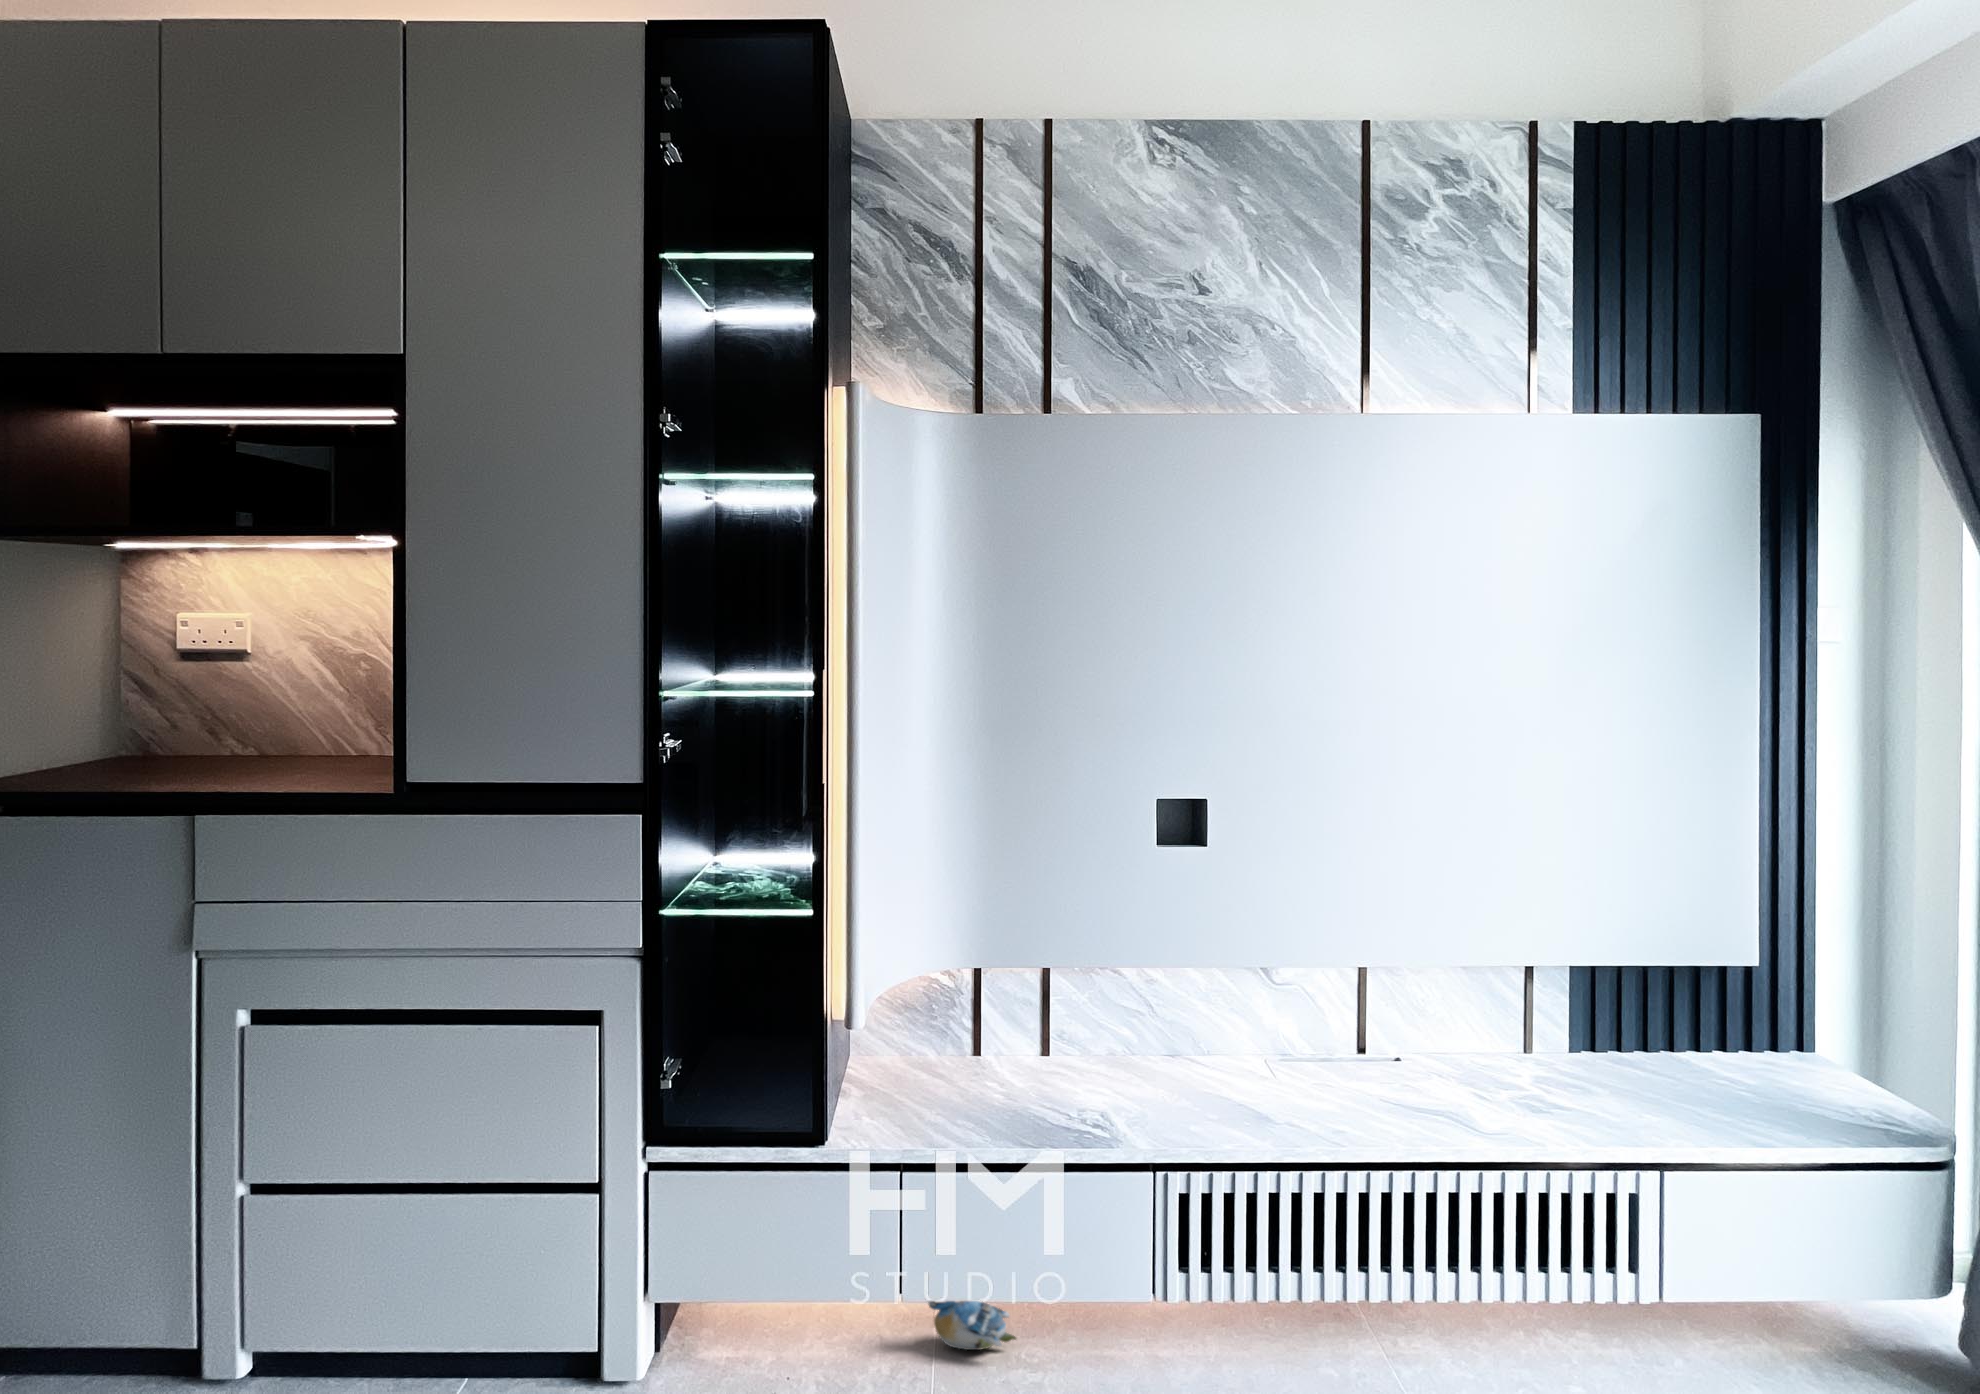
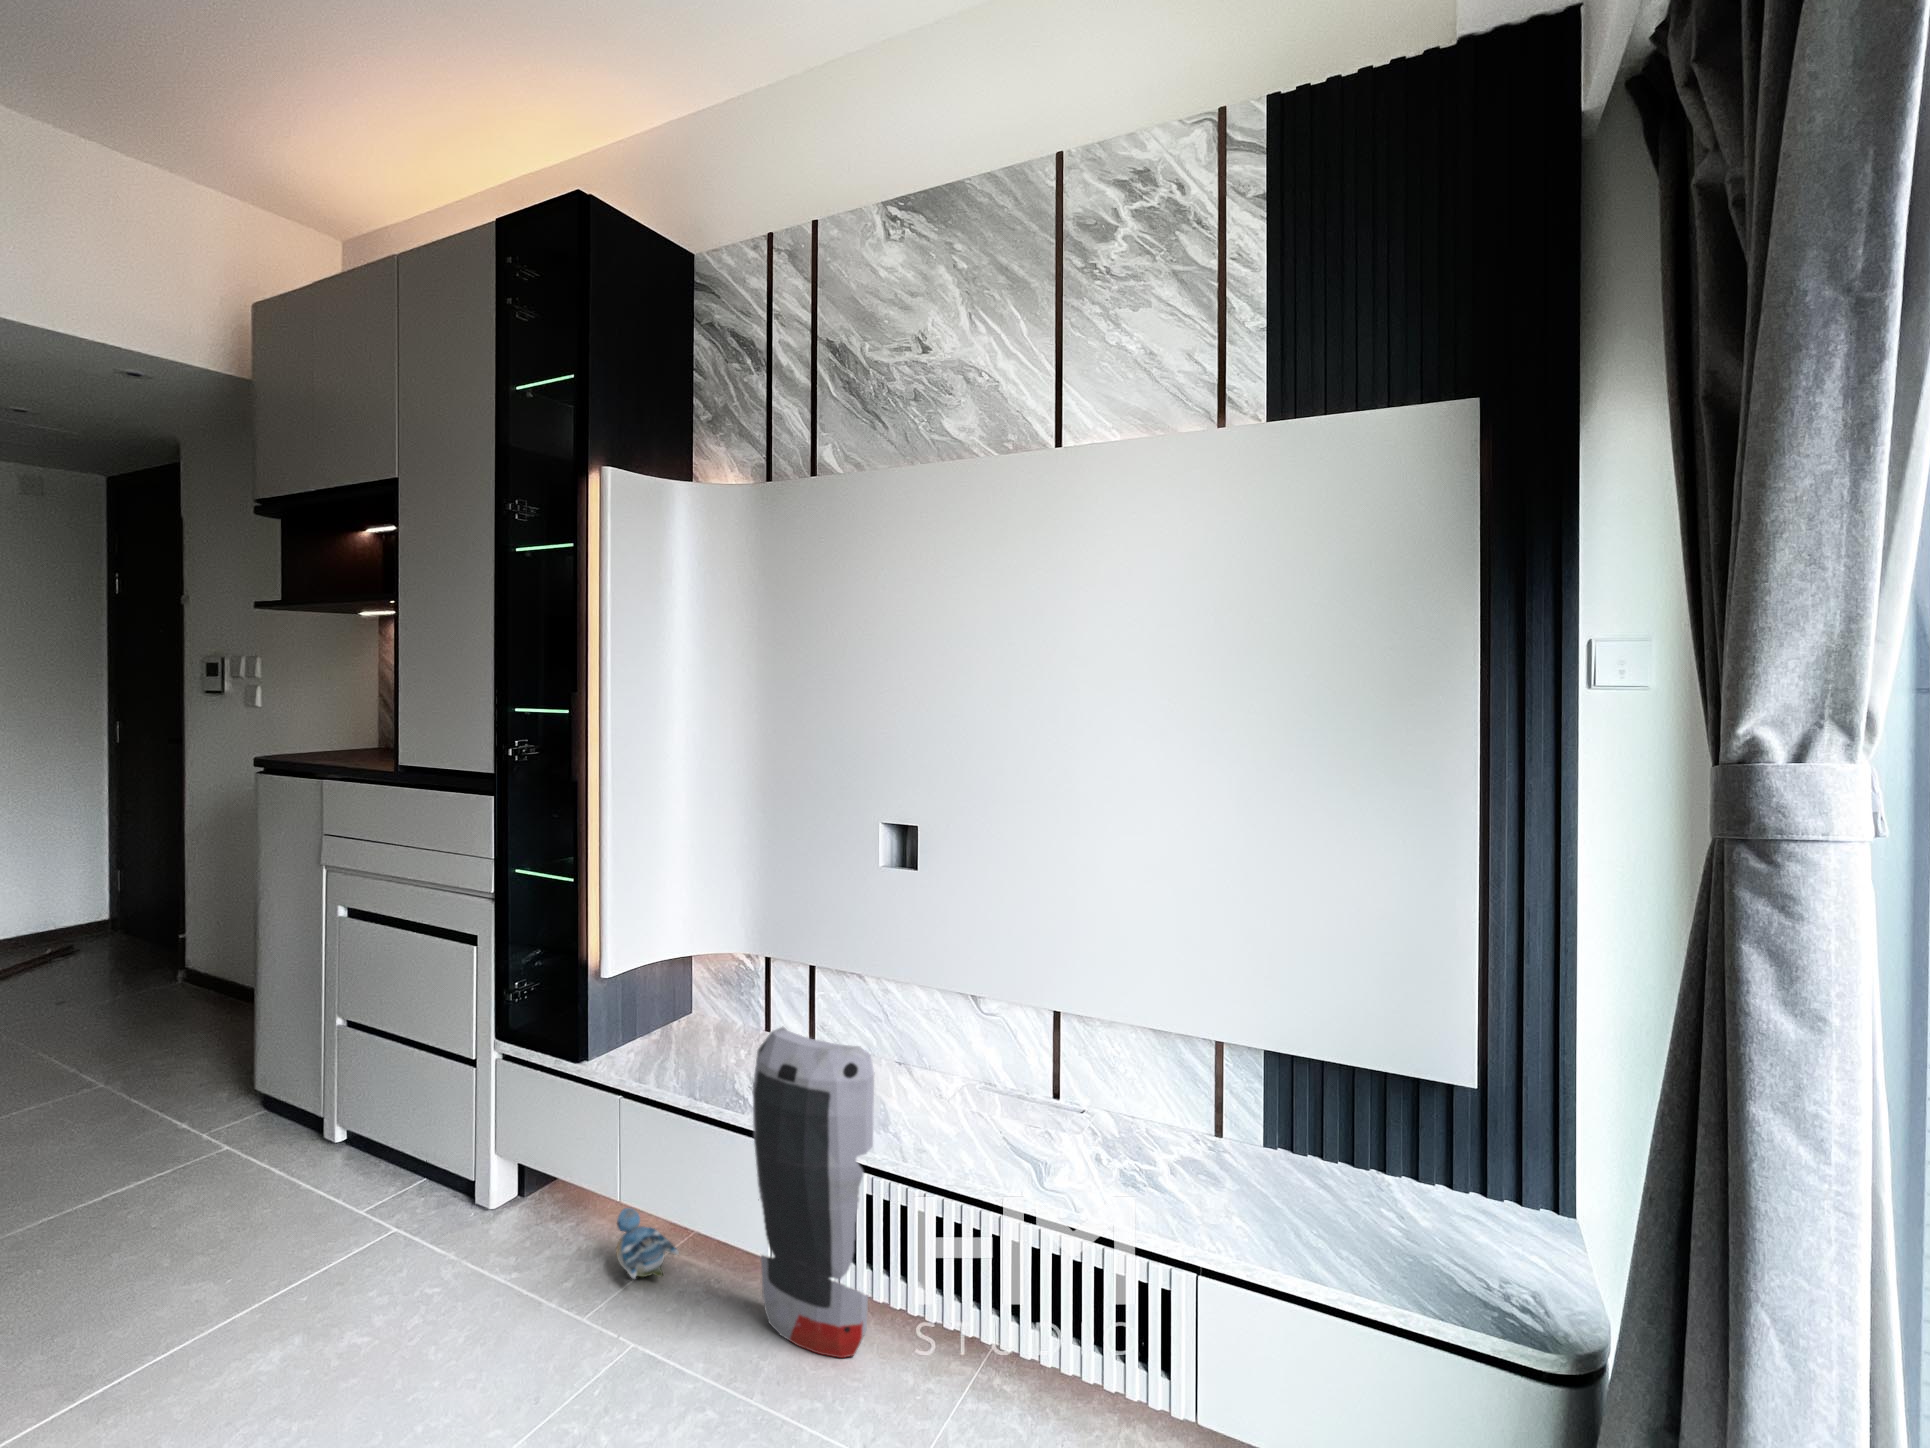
air purifier: none [1137,1023,1298,1349] -> present [752,1027,874,1358]

